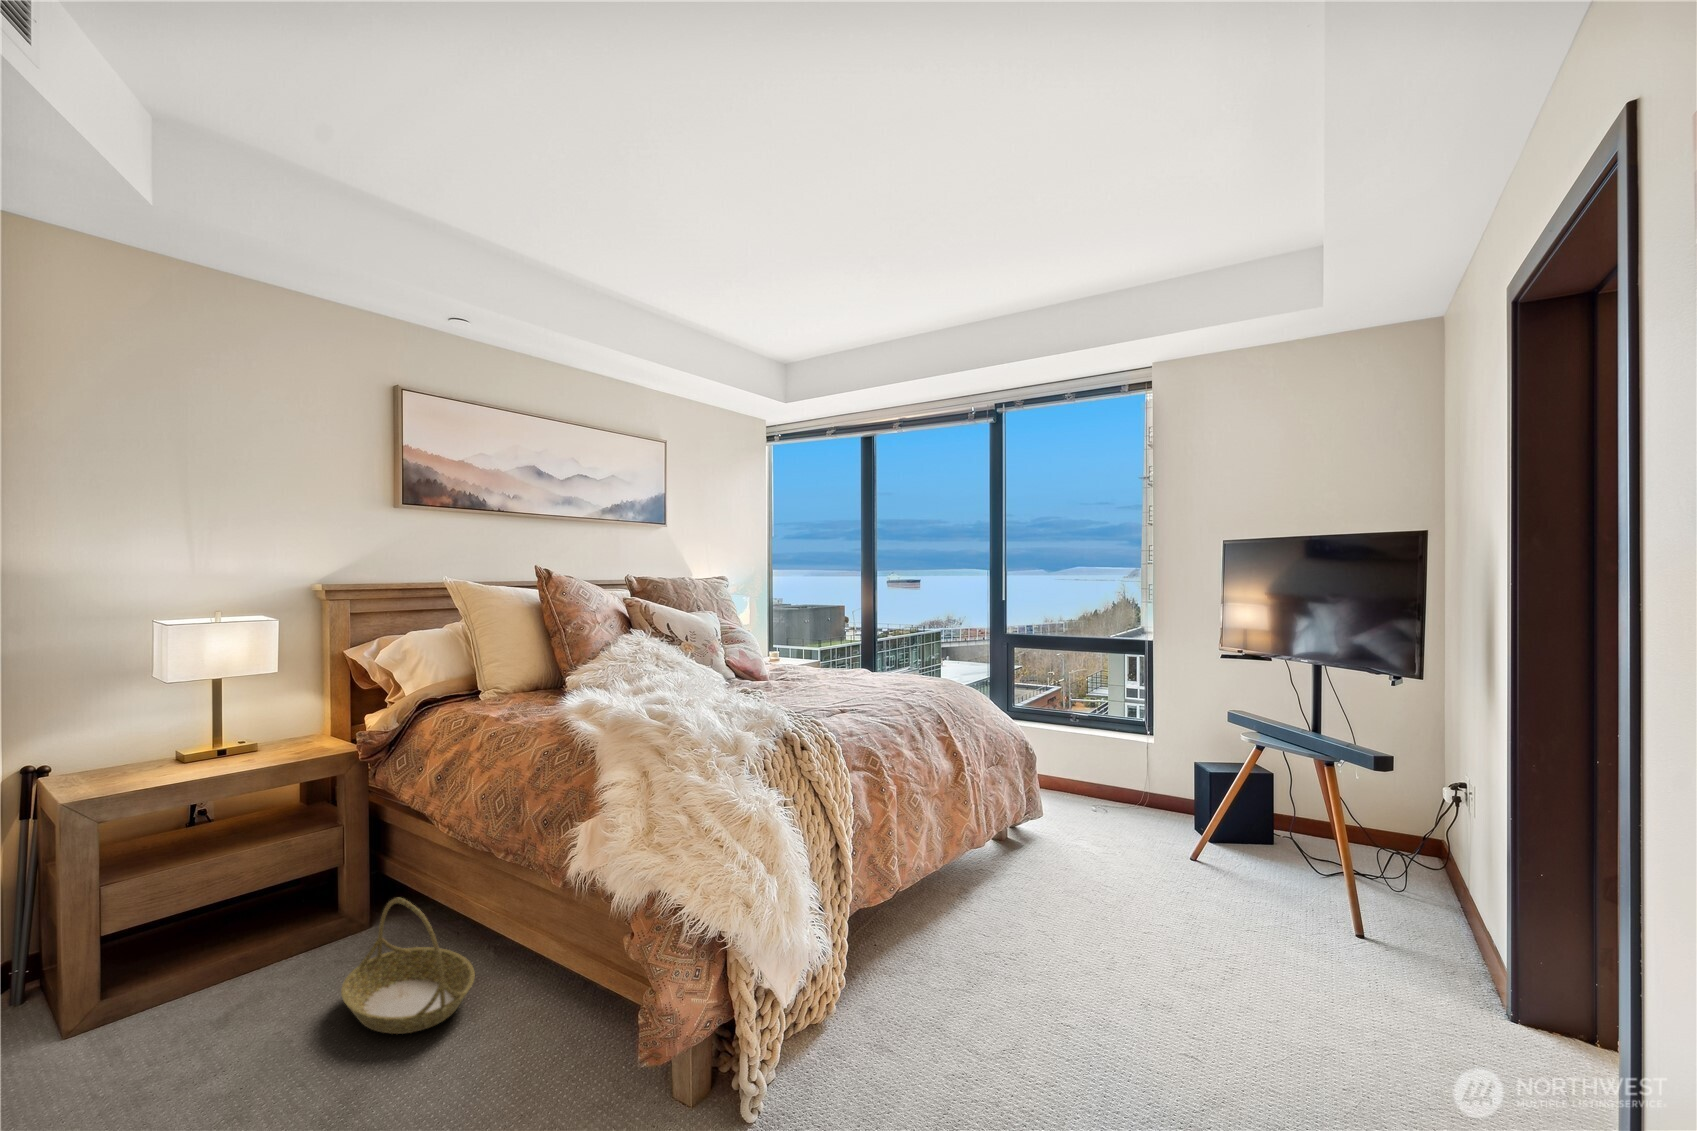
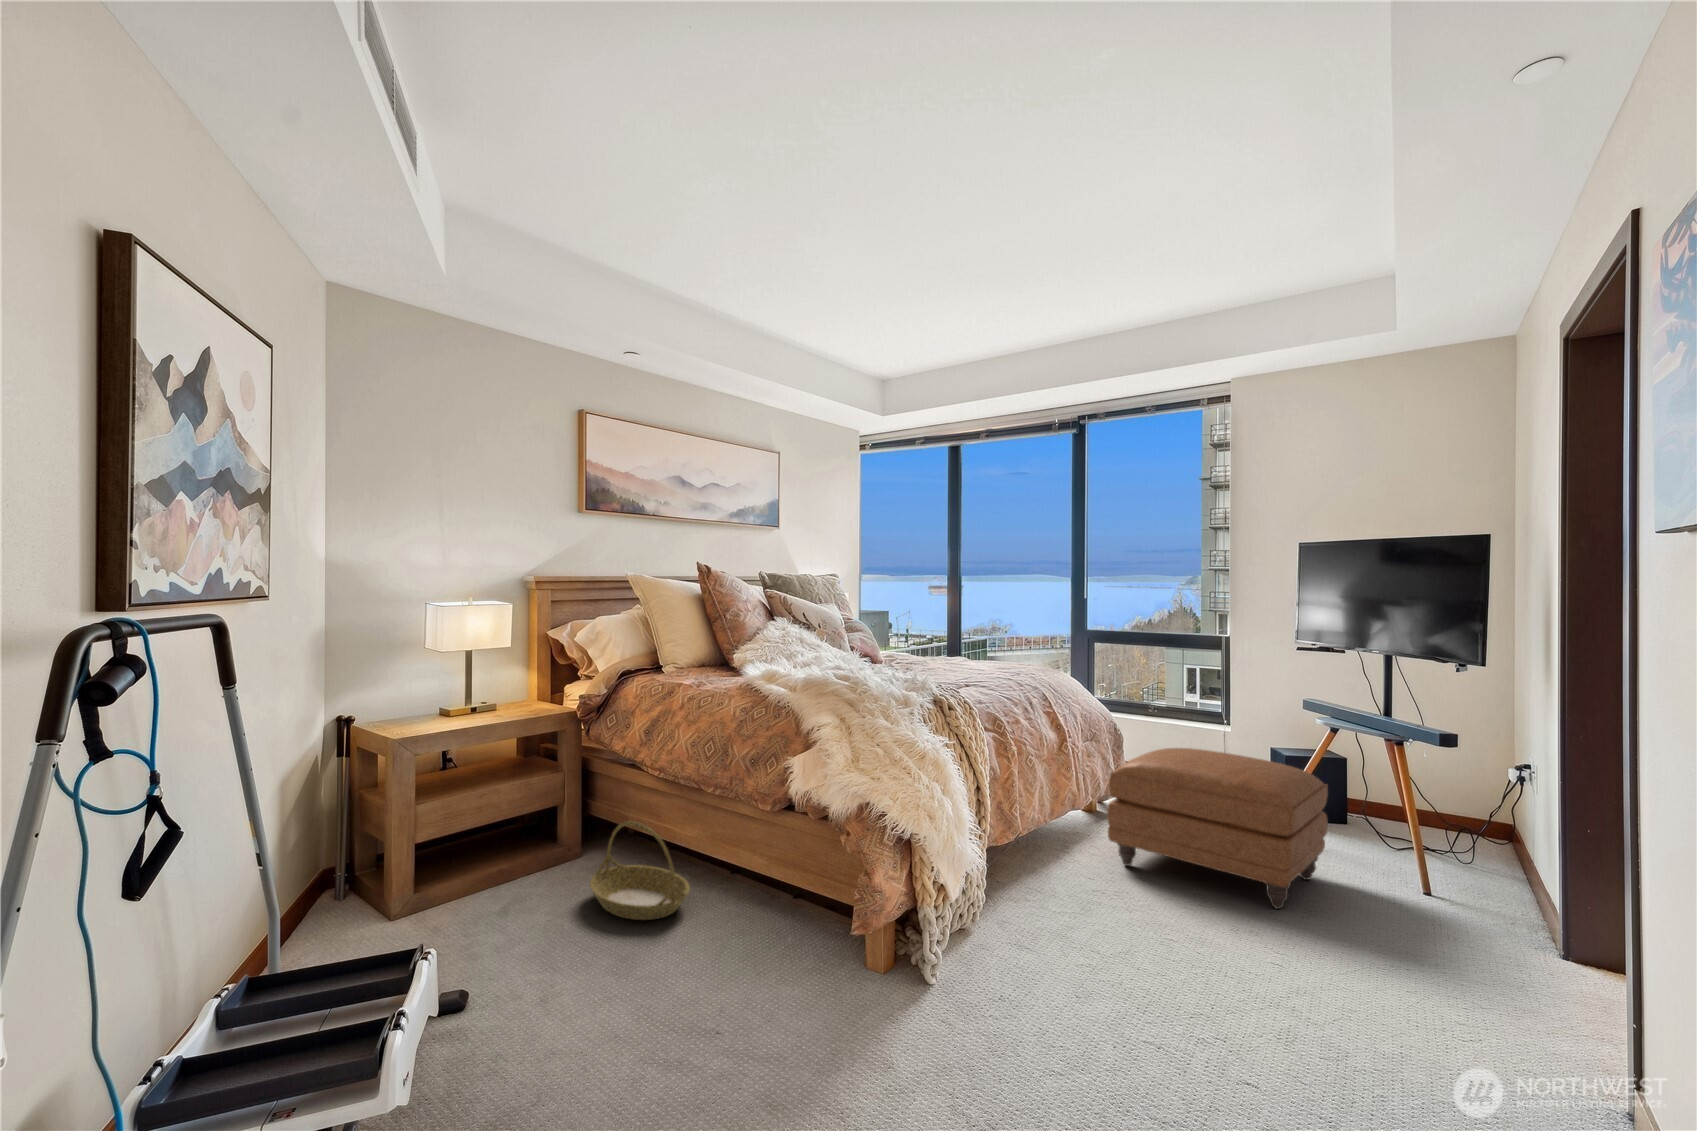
ottoman: none [1005,774,1255,978] -> present [1107,748,1328,909]

